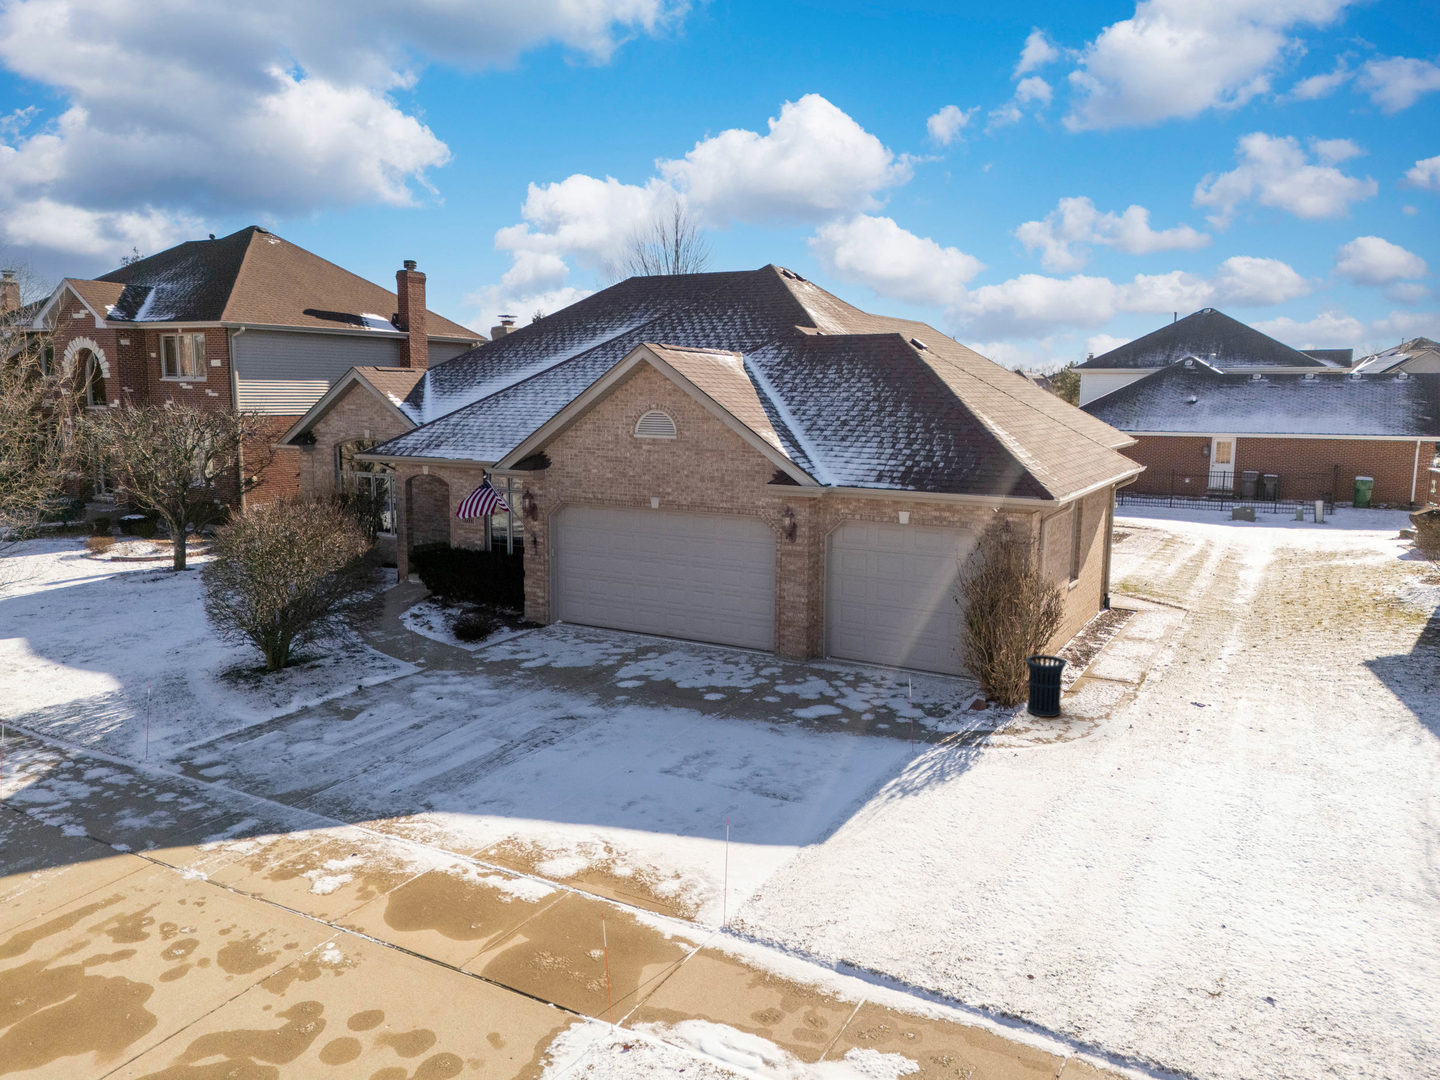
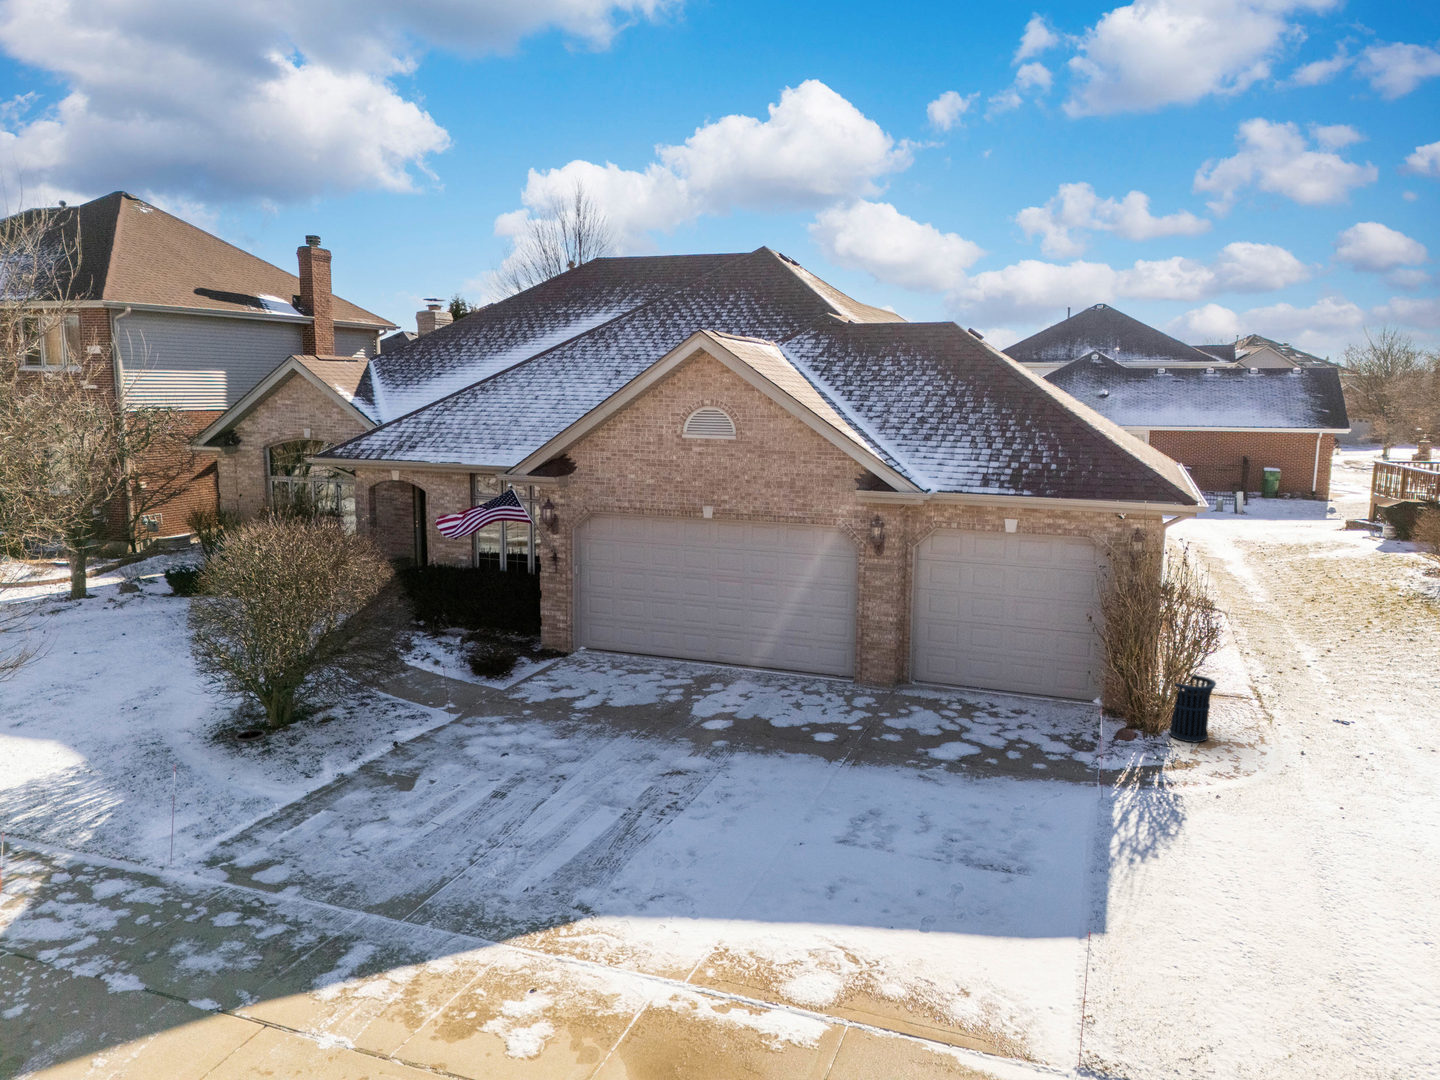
potted tree: none [232,637,265,680] -> present [230,691,265,741]

